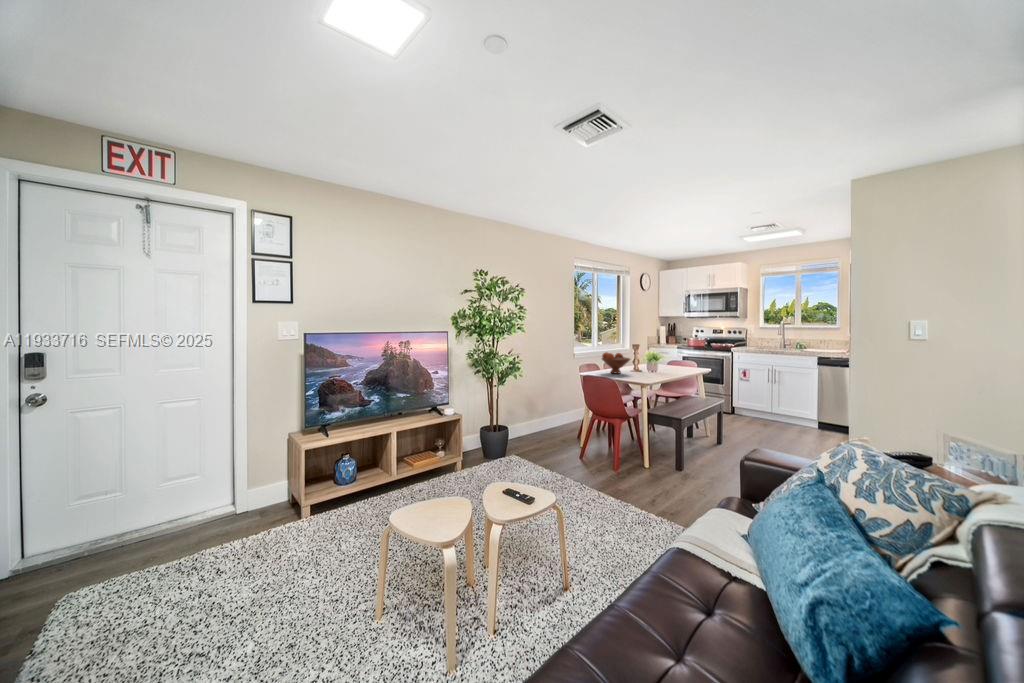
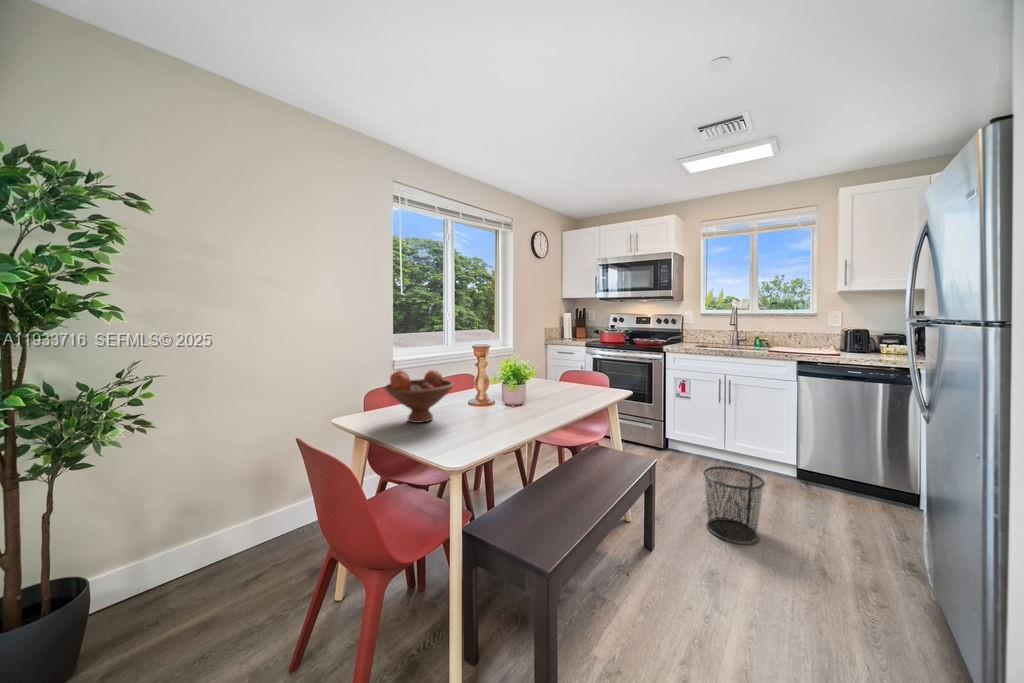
waste bin: none [751,410,784,445] -> present [703,466,765,544]

